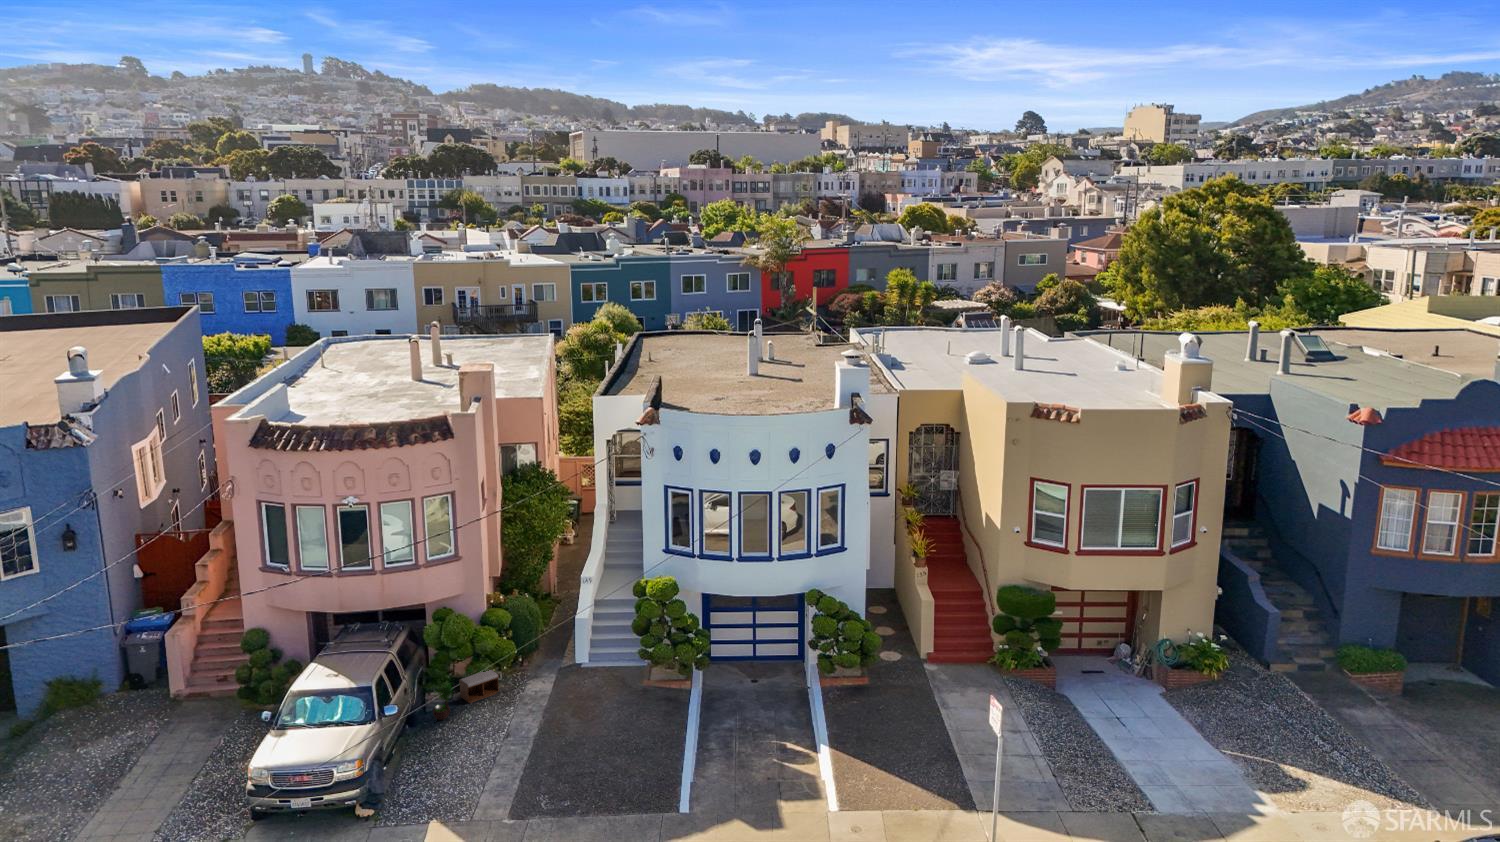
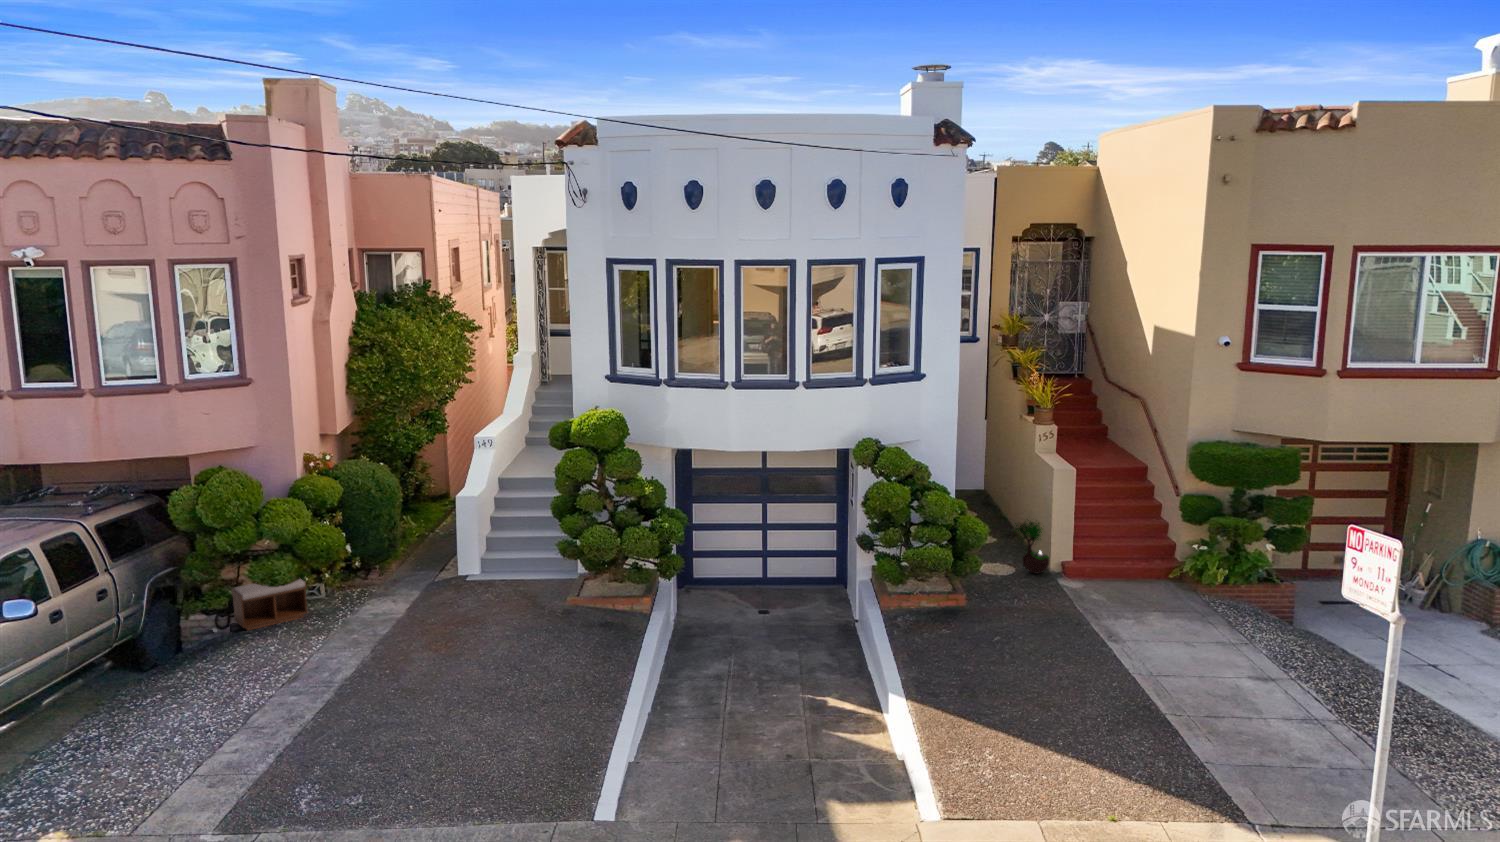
potted tree: present [433,685,452,720] -> present [1014,520,1049,573]

